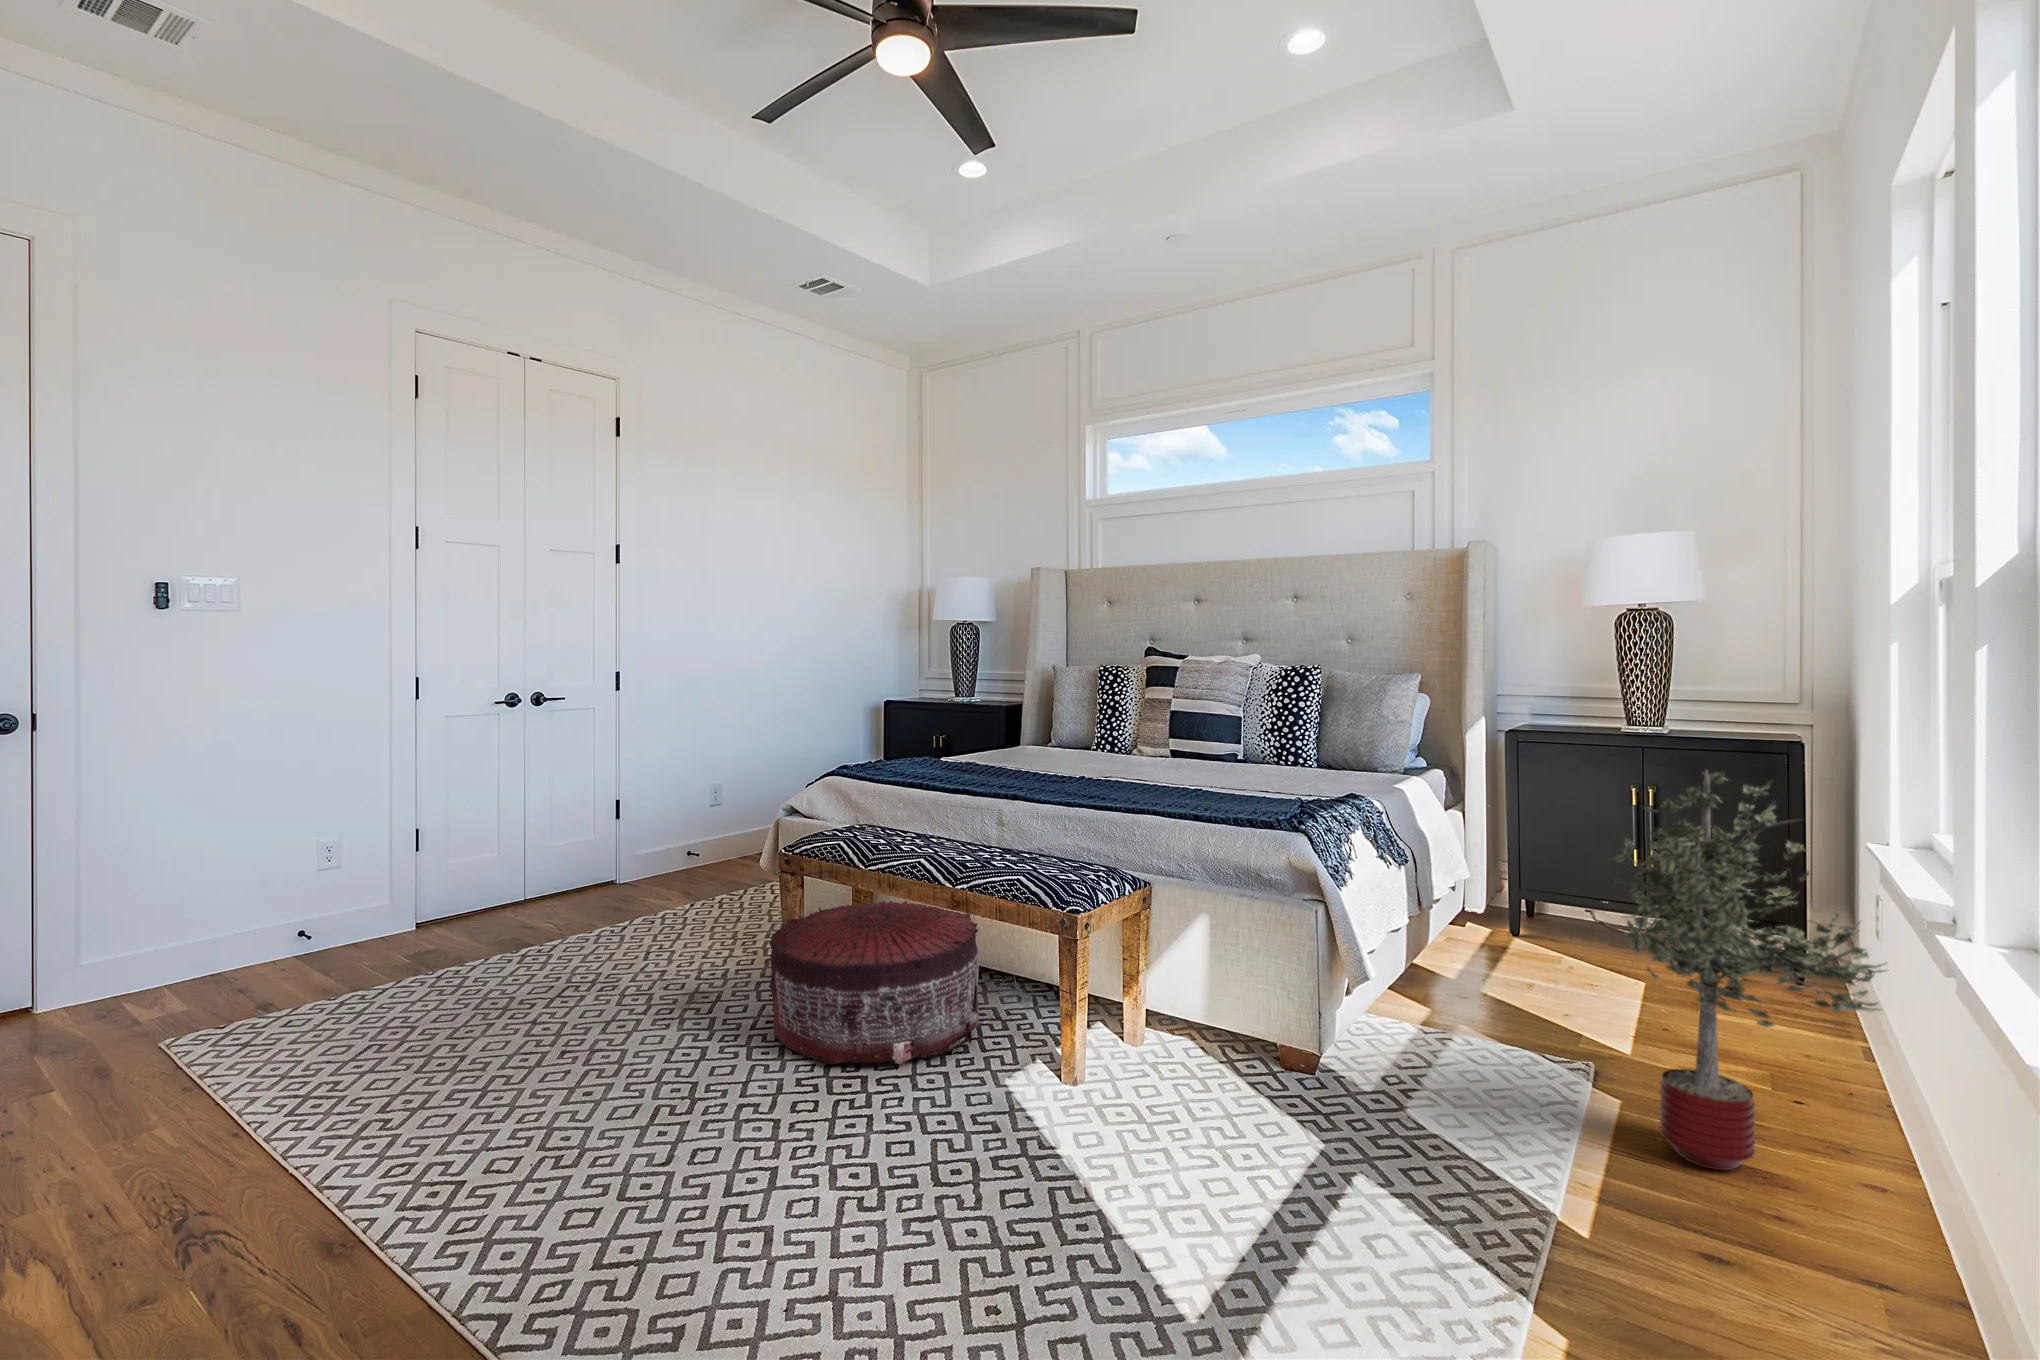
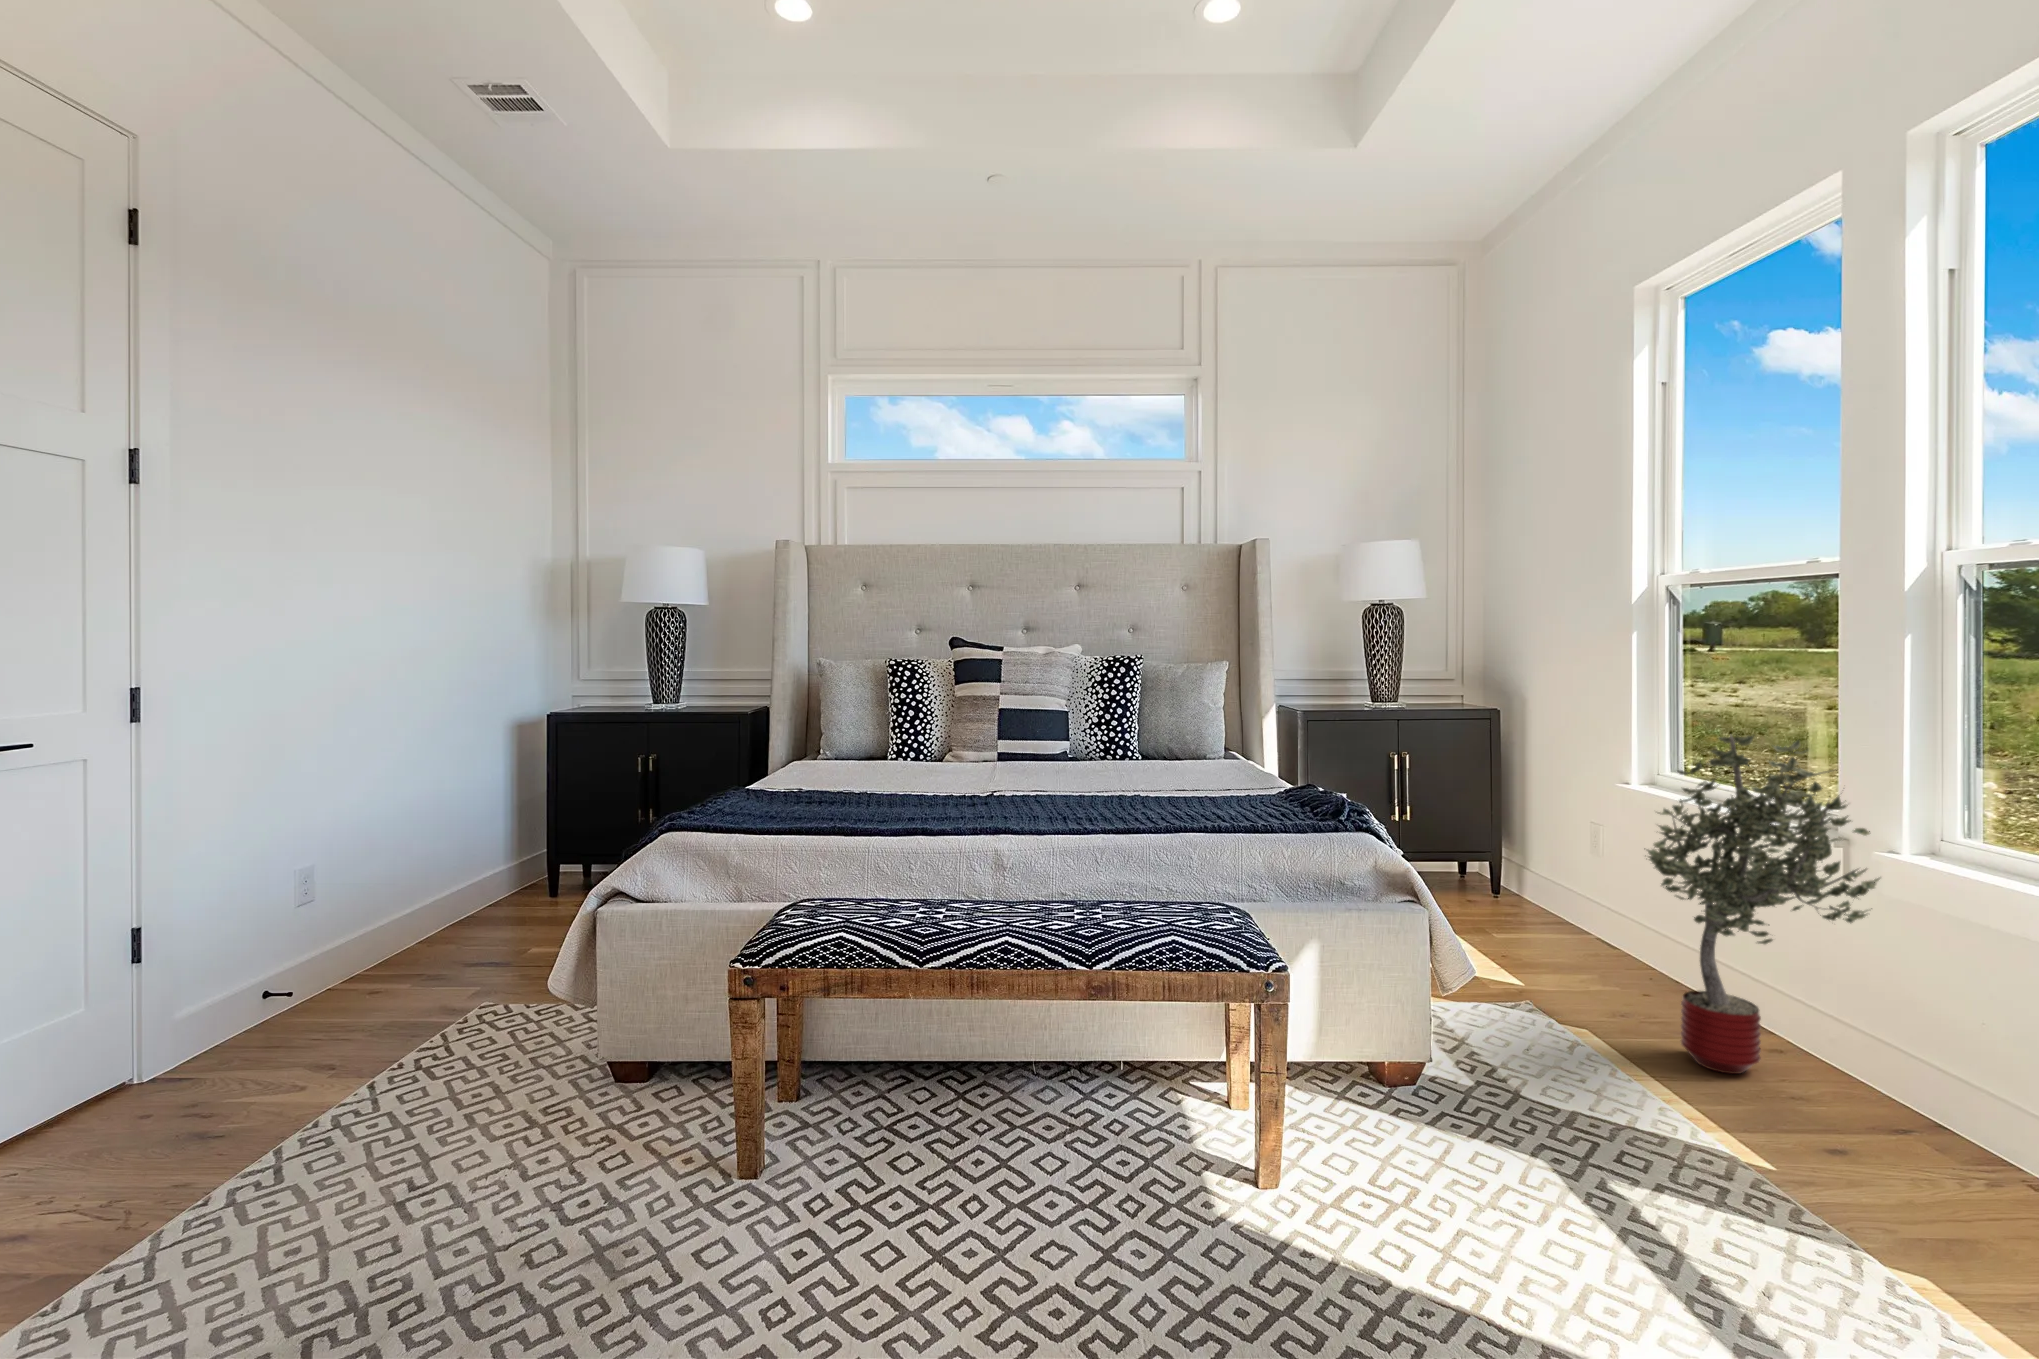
pouf: present [769,901,979,1064] -> none [783,993,1115,1291]

